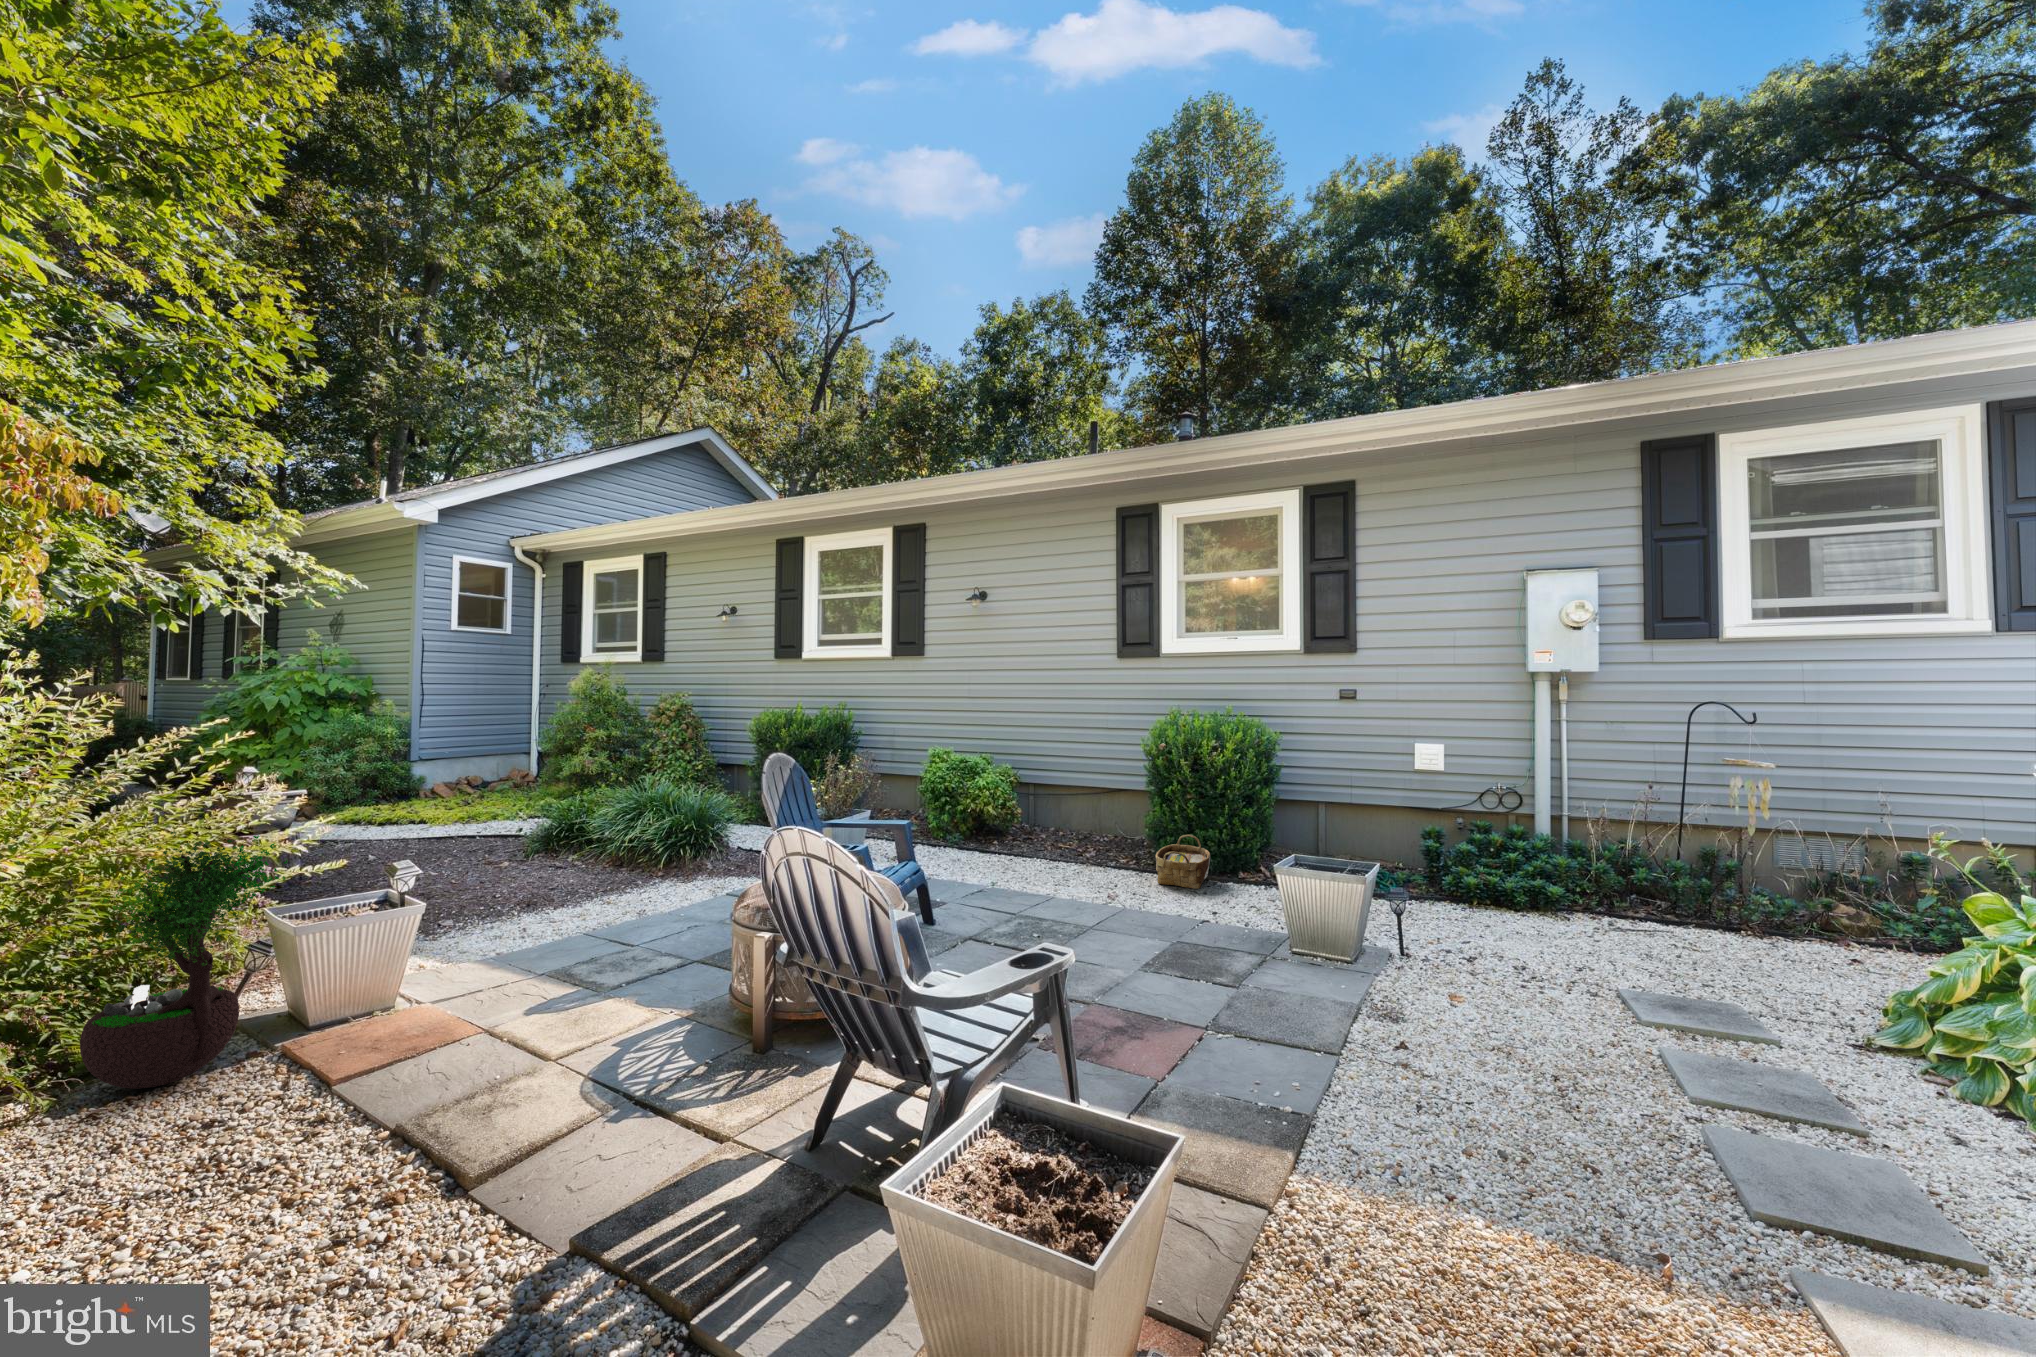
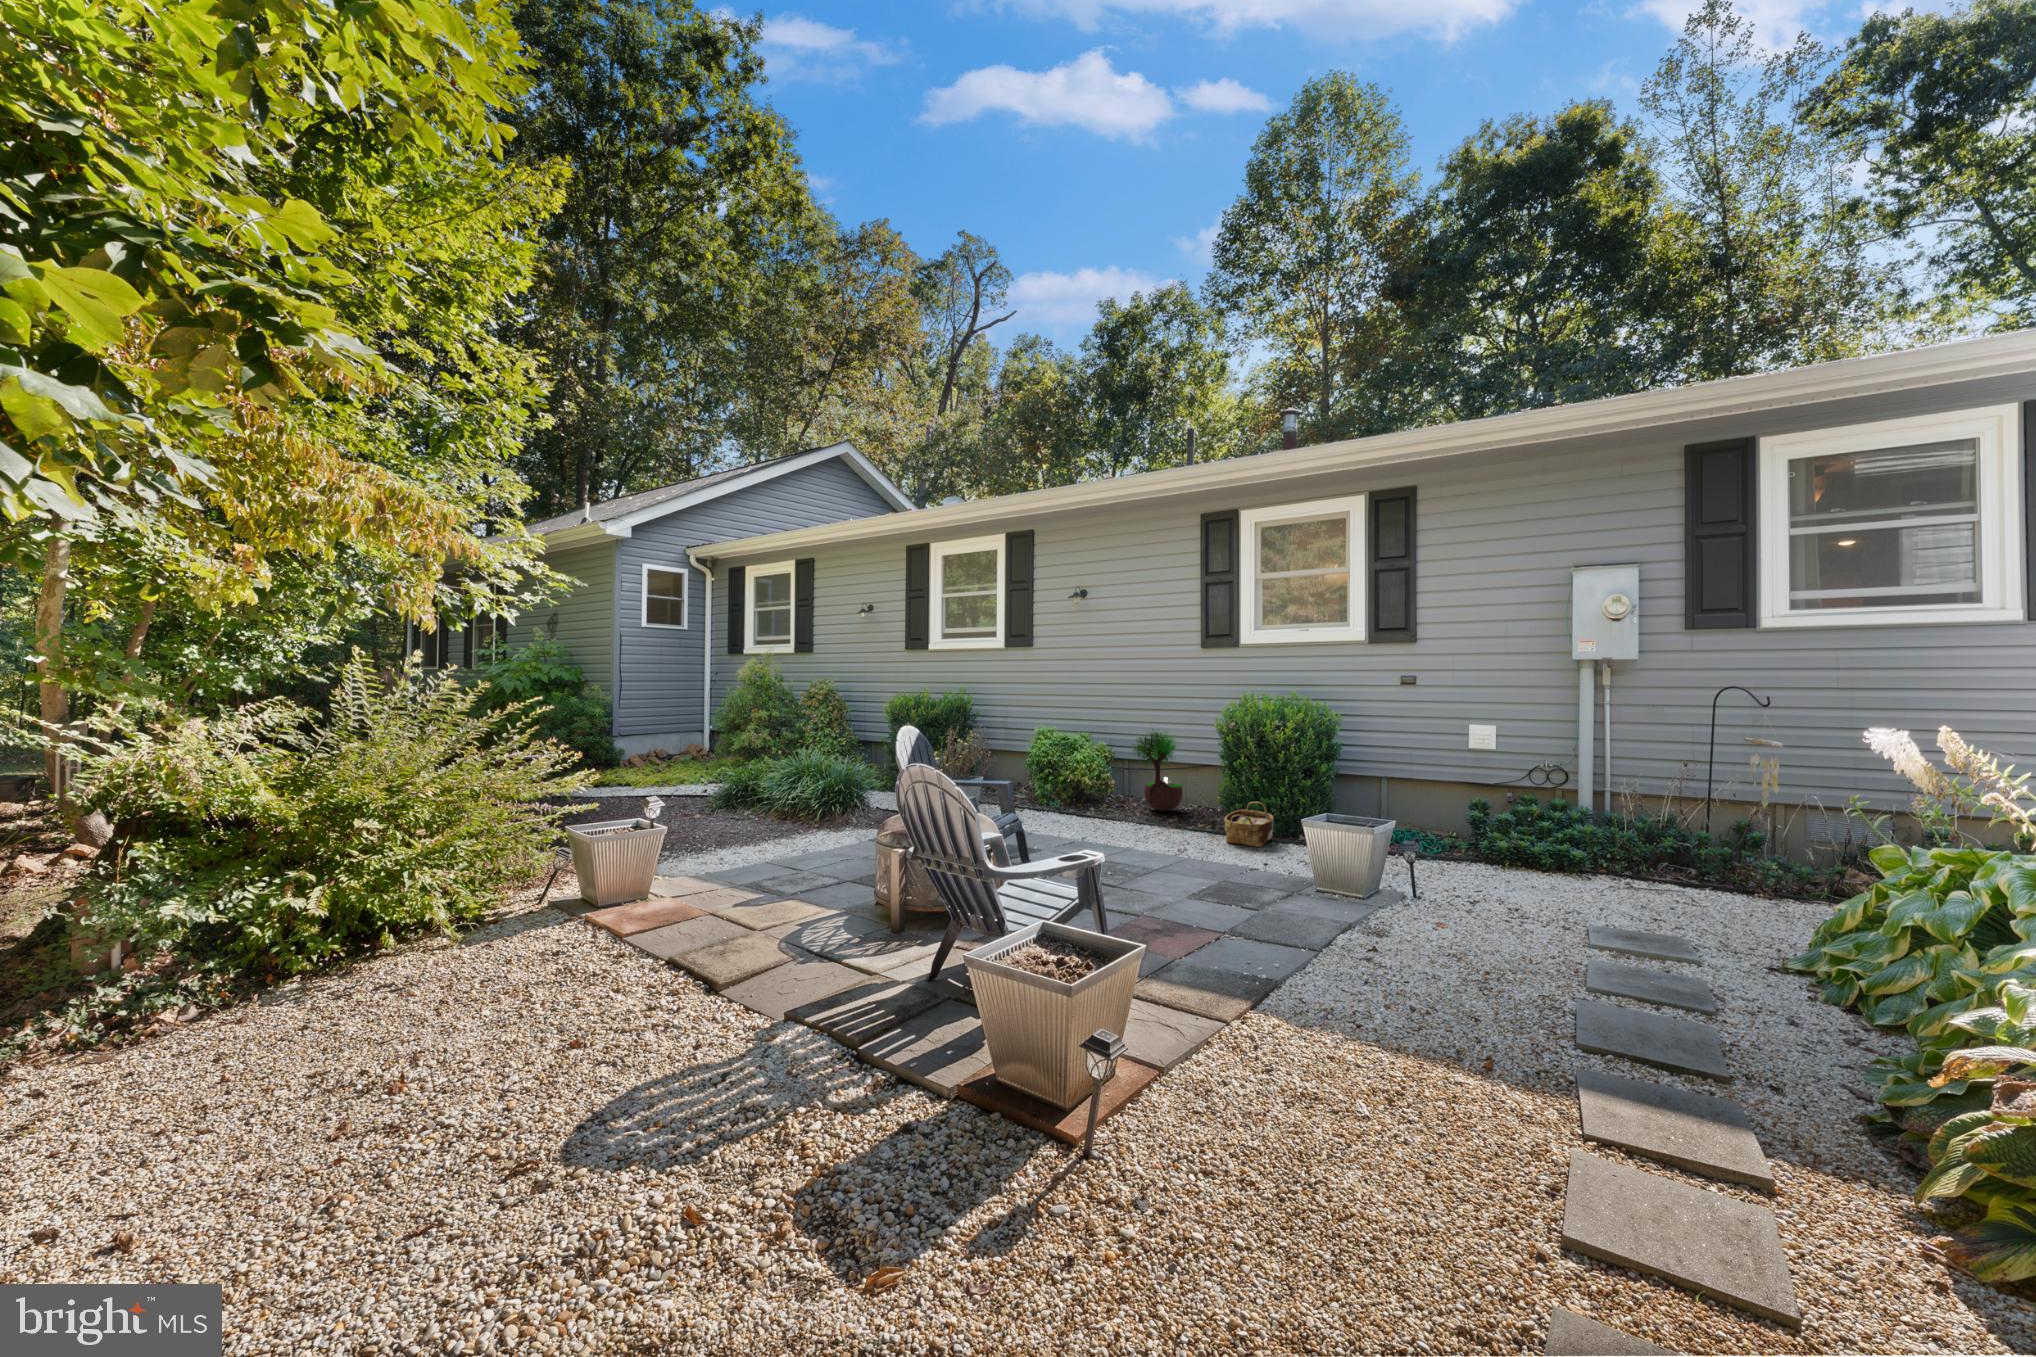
potted tree: present [80,832,287,1089] -> present [1132,728,1182,811]

